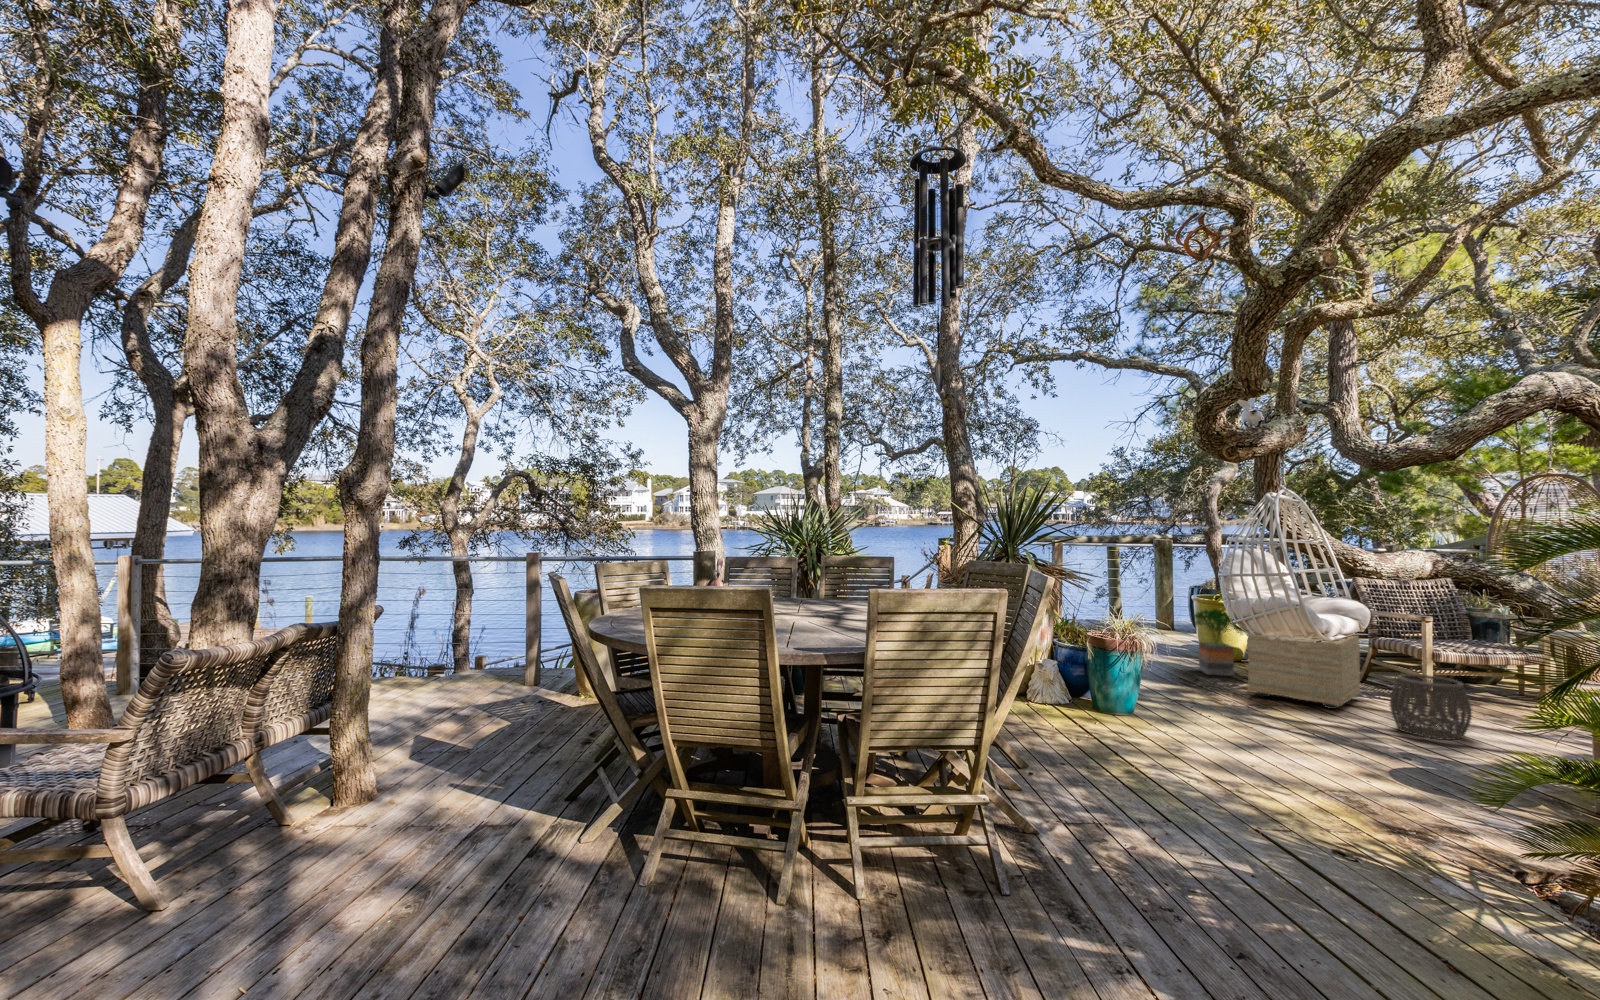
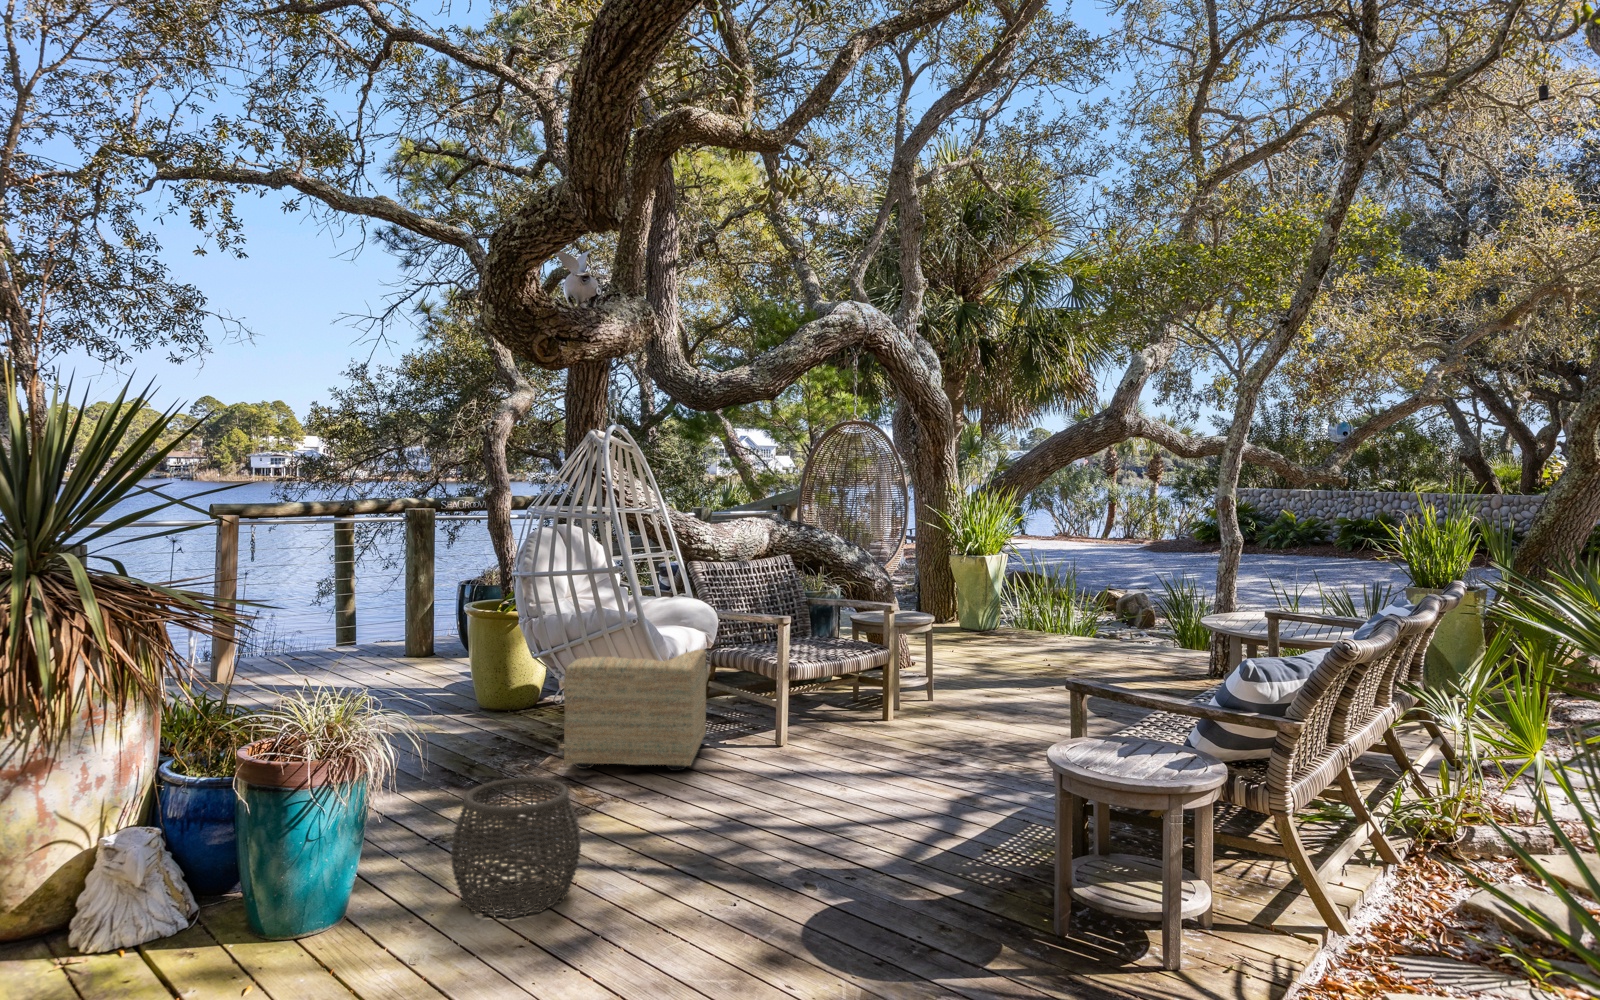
potted tree: present [1194,609,1245,676] -> none [474,624,556,738]
woven basket: present [1390,674,1472,740] -> present [450,778,581,918]

